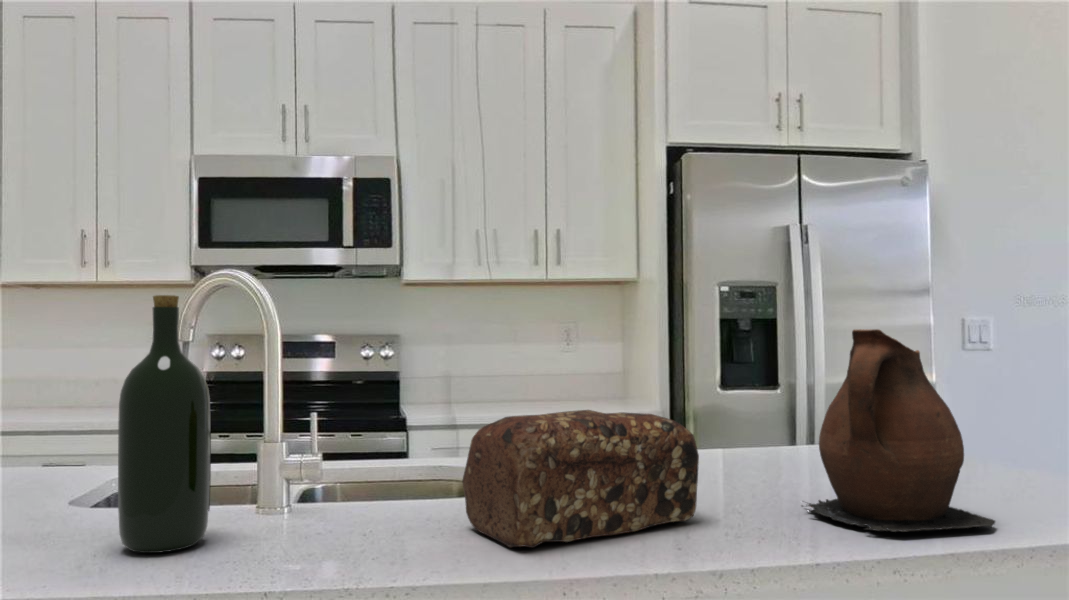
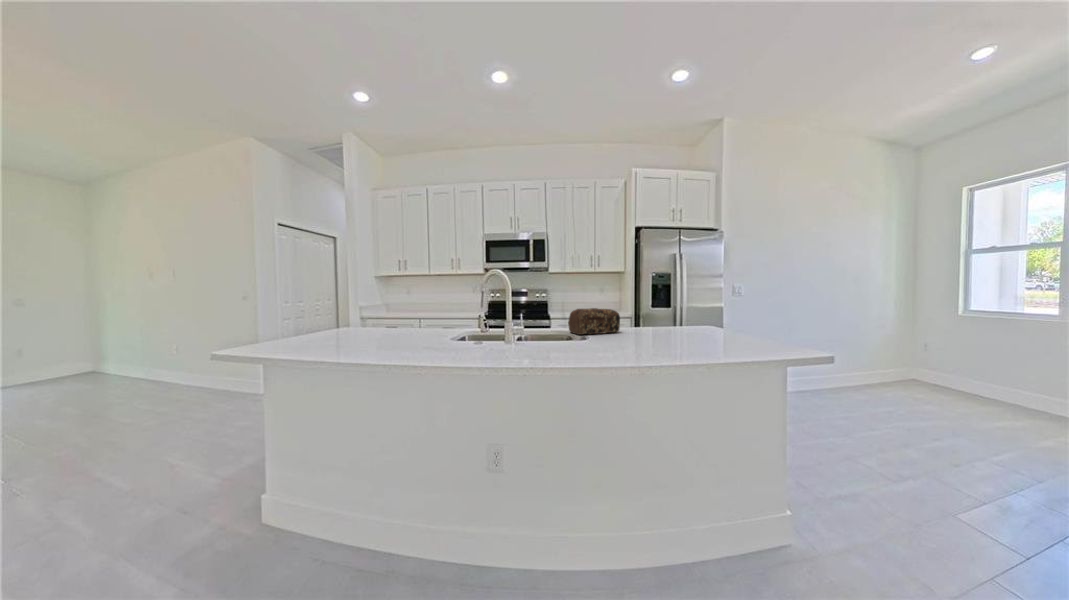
wine bottle: present [118,295,211,553] -> none [500,284,517,334]
ceramic pitcher: present [802,329,995,532] -> none [645,291,686,335]

